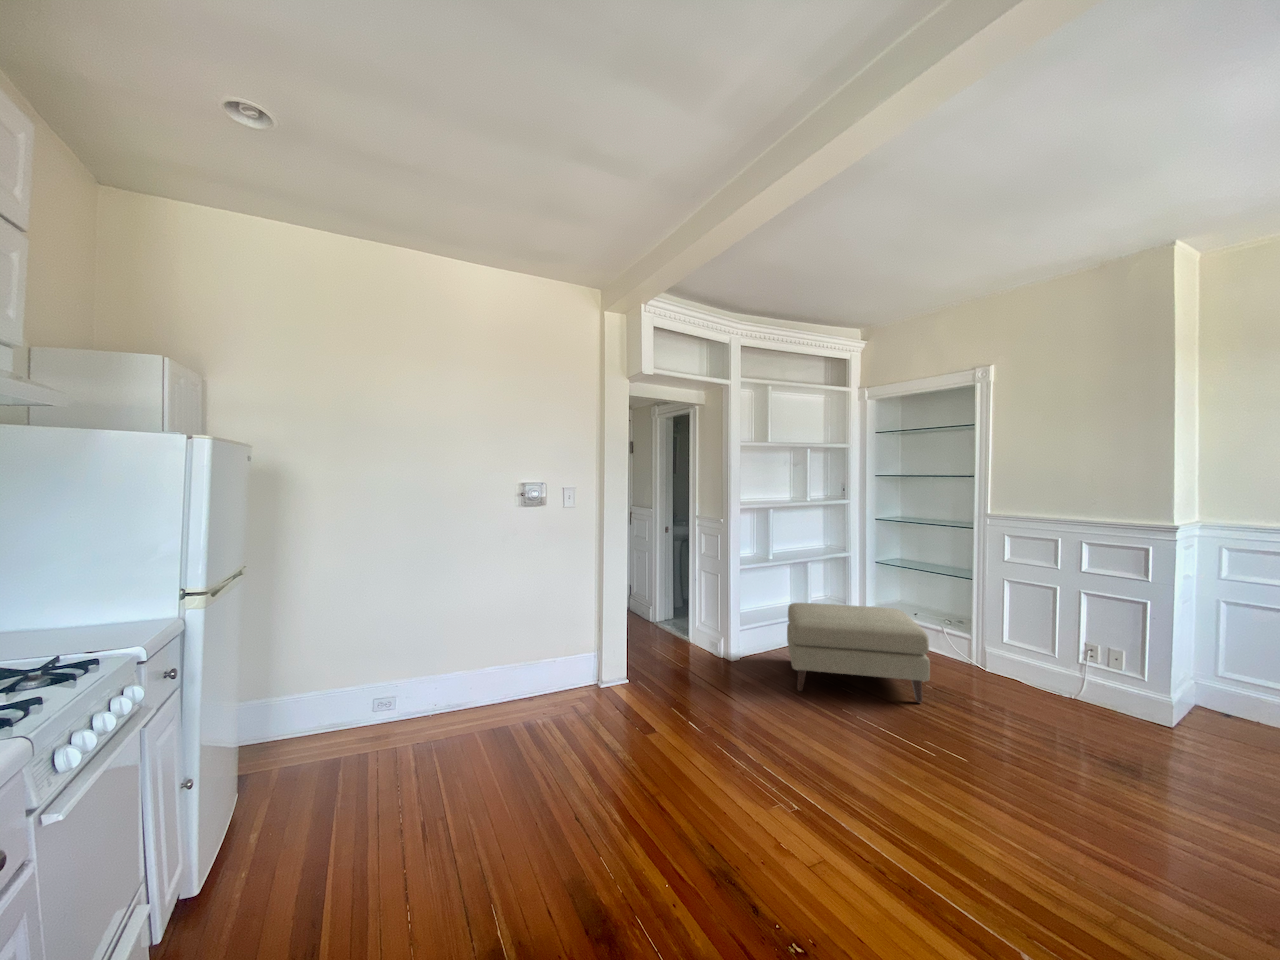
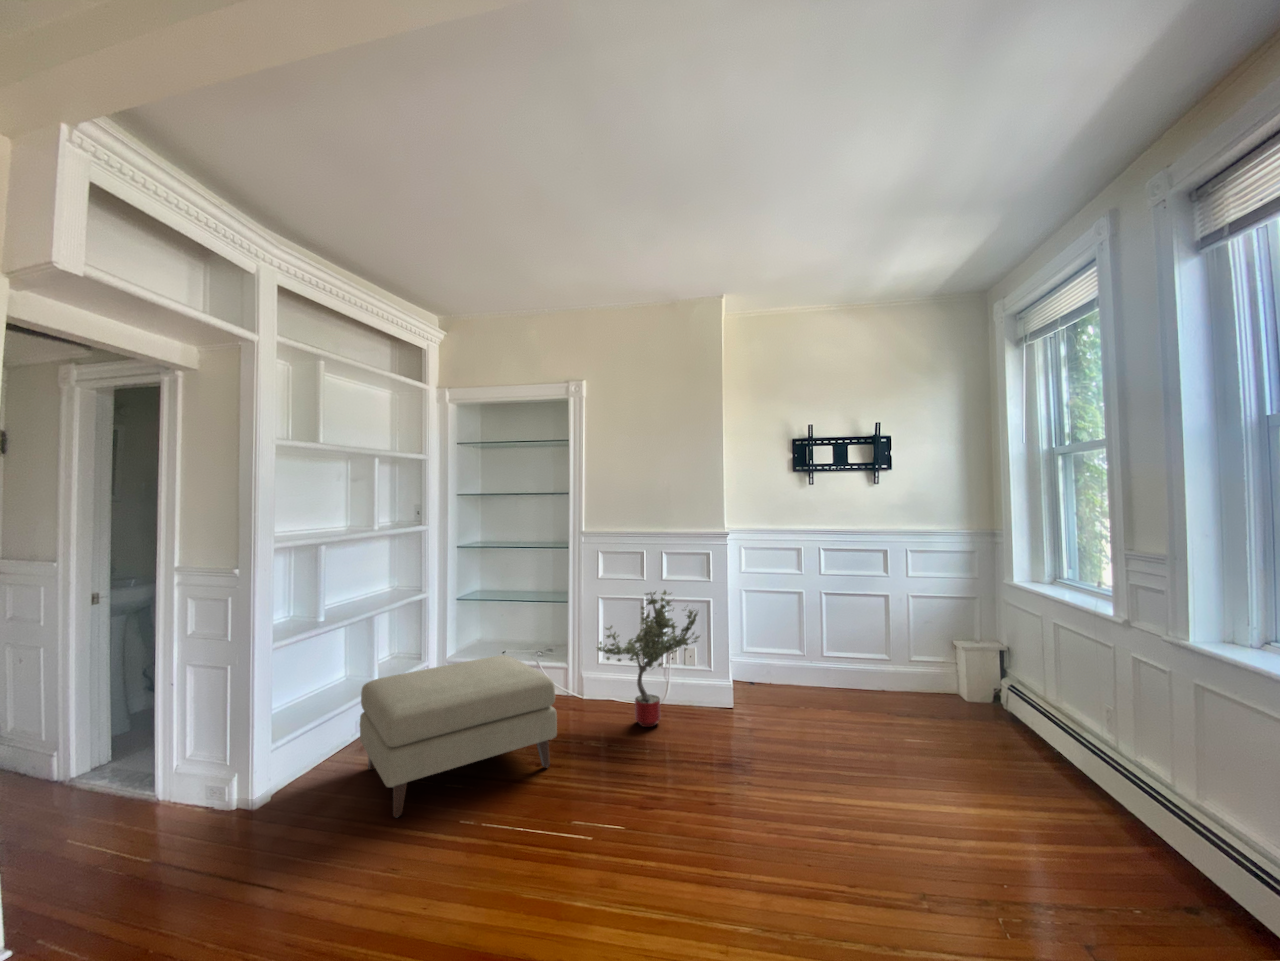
potted tree: none [989,579,1116,711] -> present [596,590,700,727]

